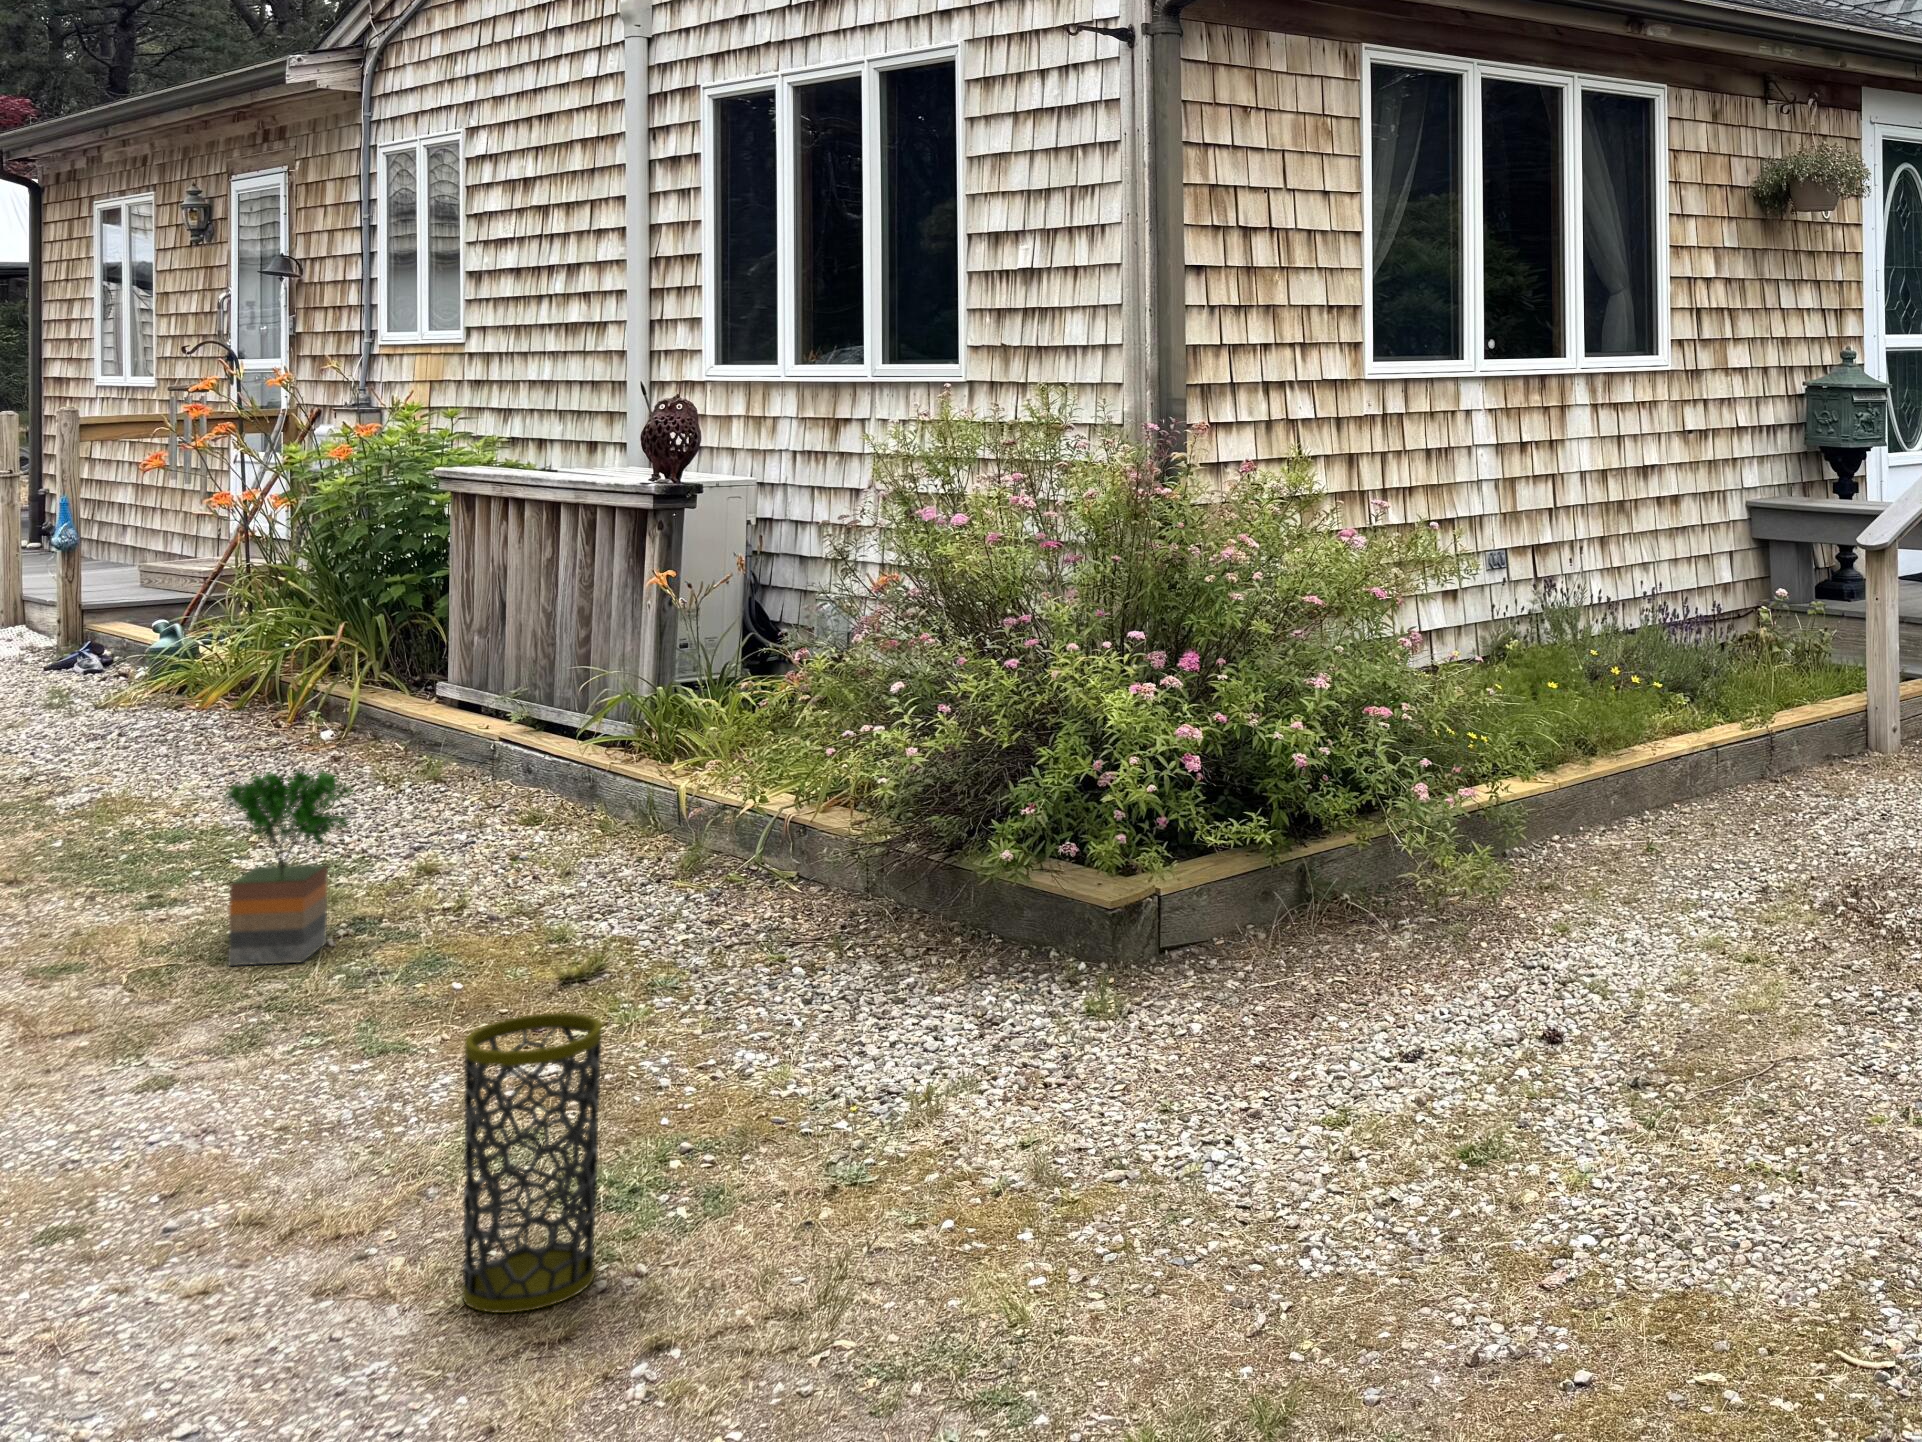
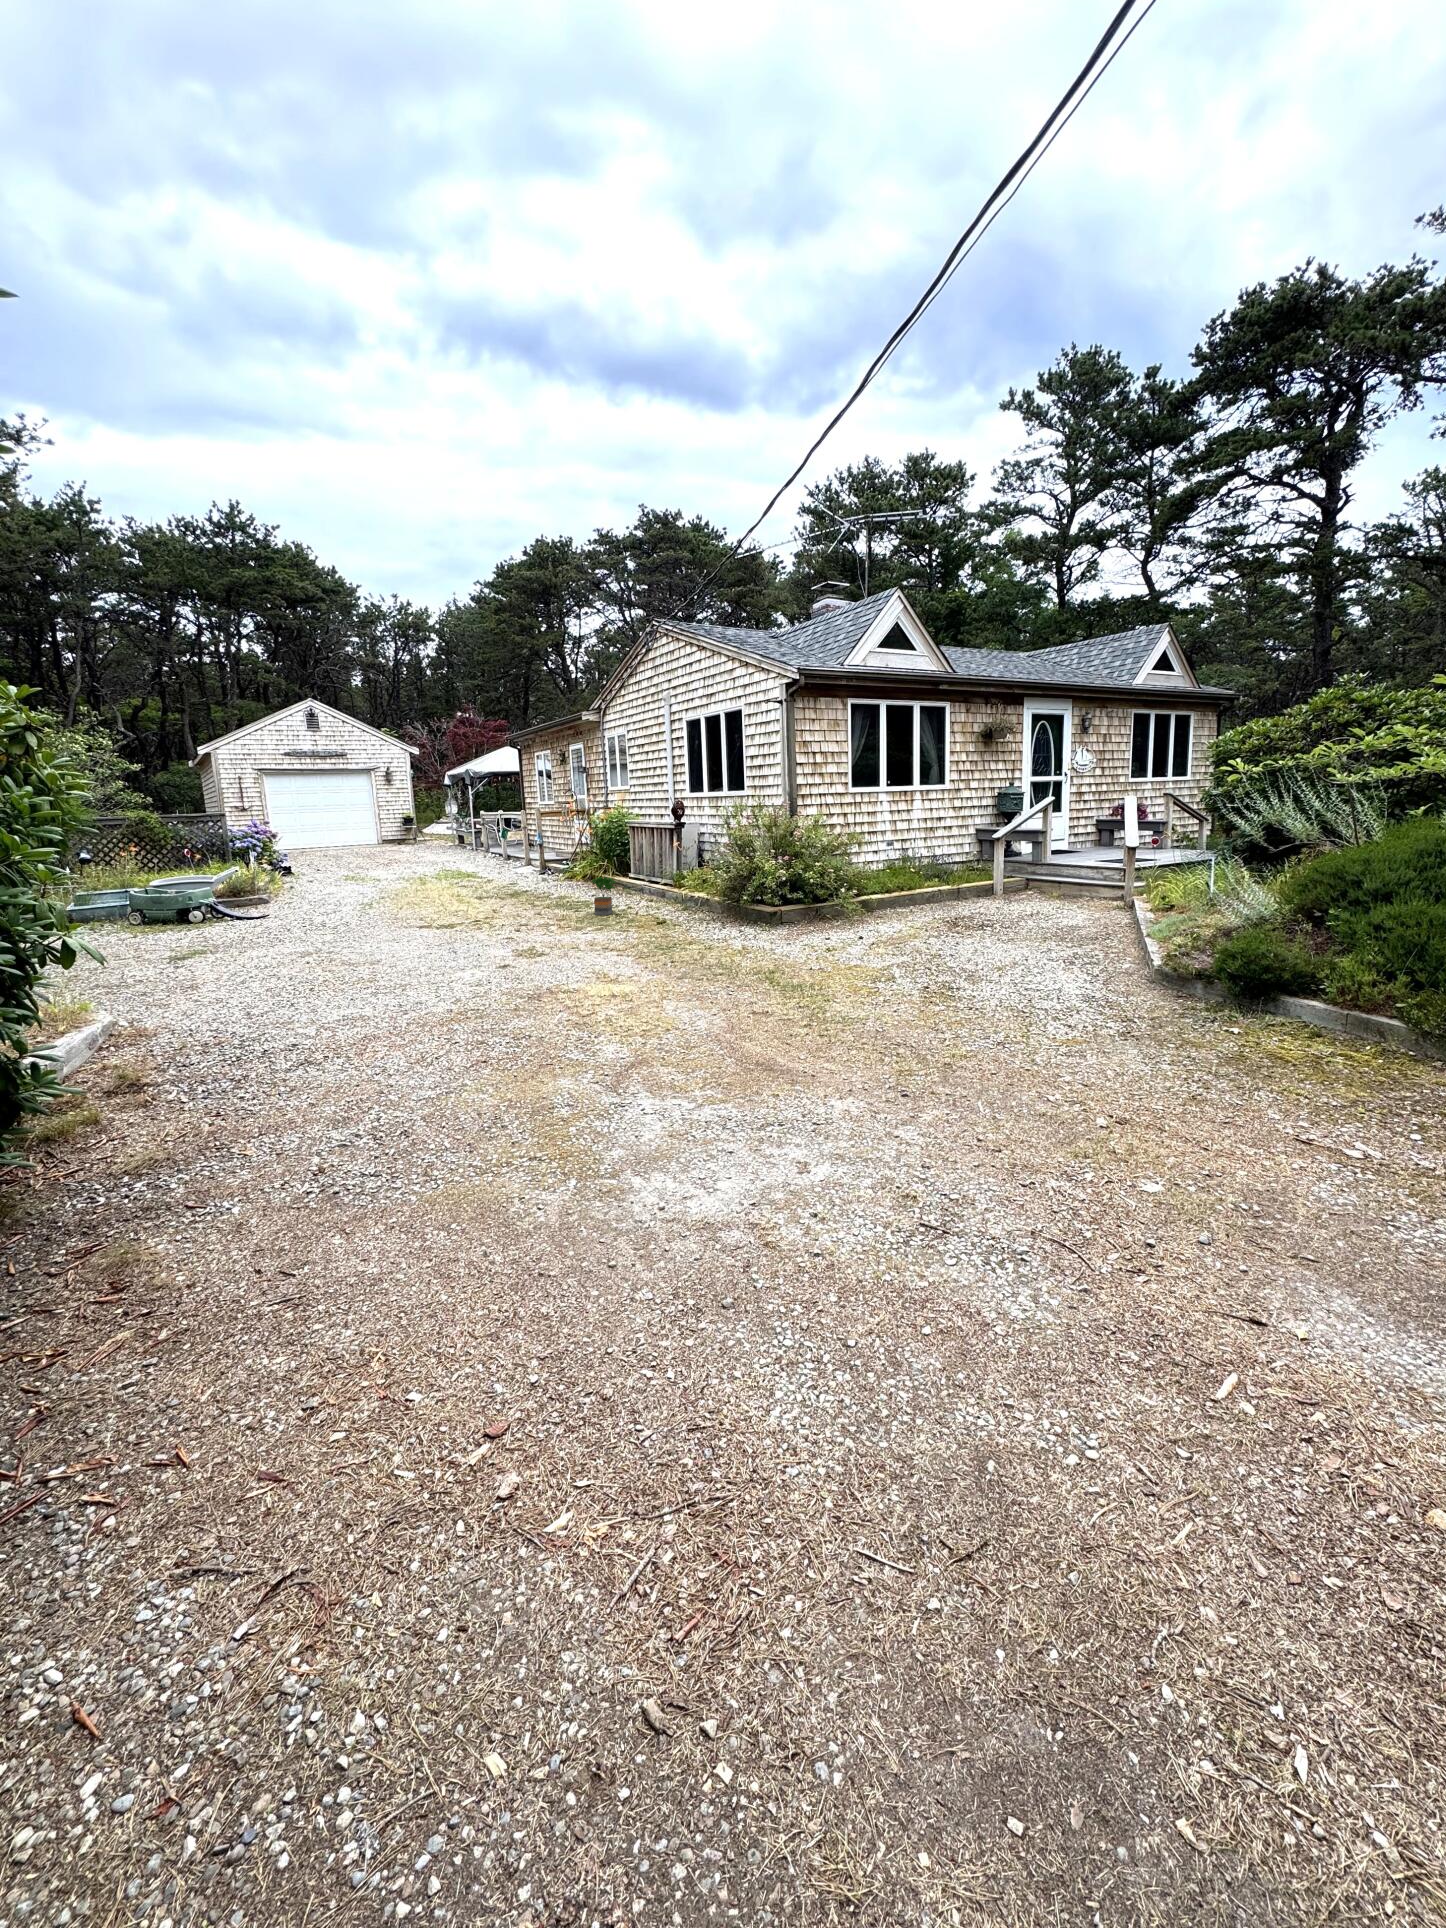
trash can: present [462,1013,602,1313] -> none [639,904,662,950]

